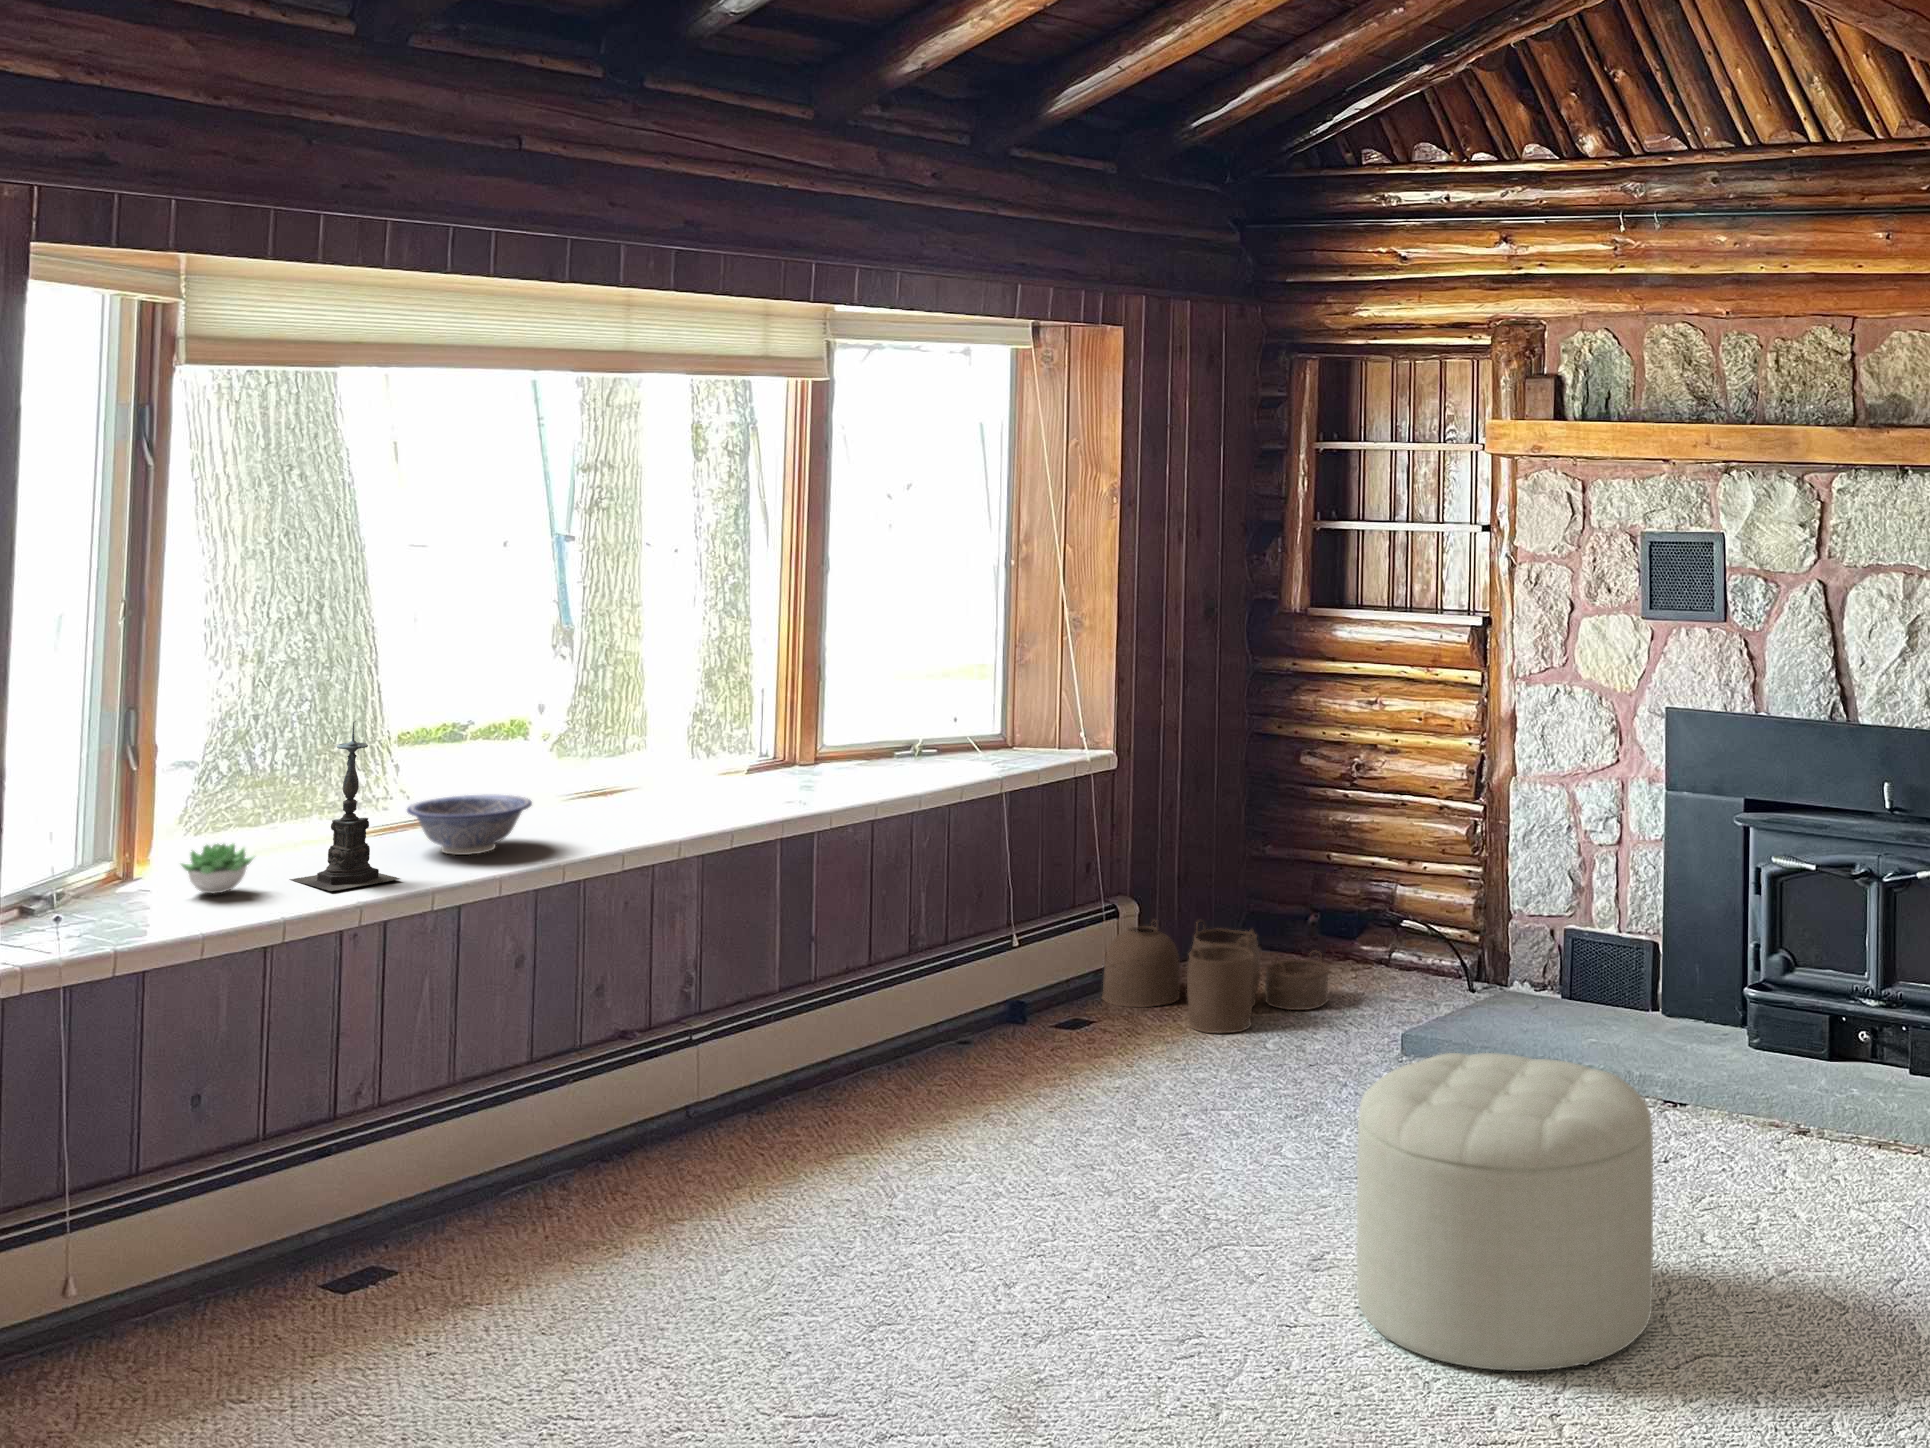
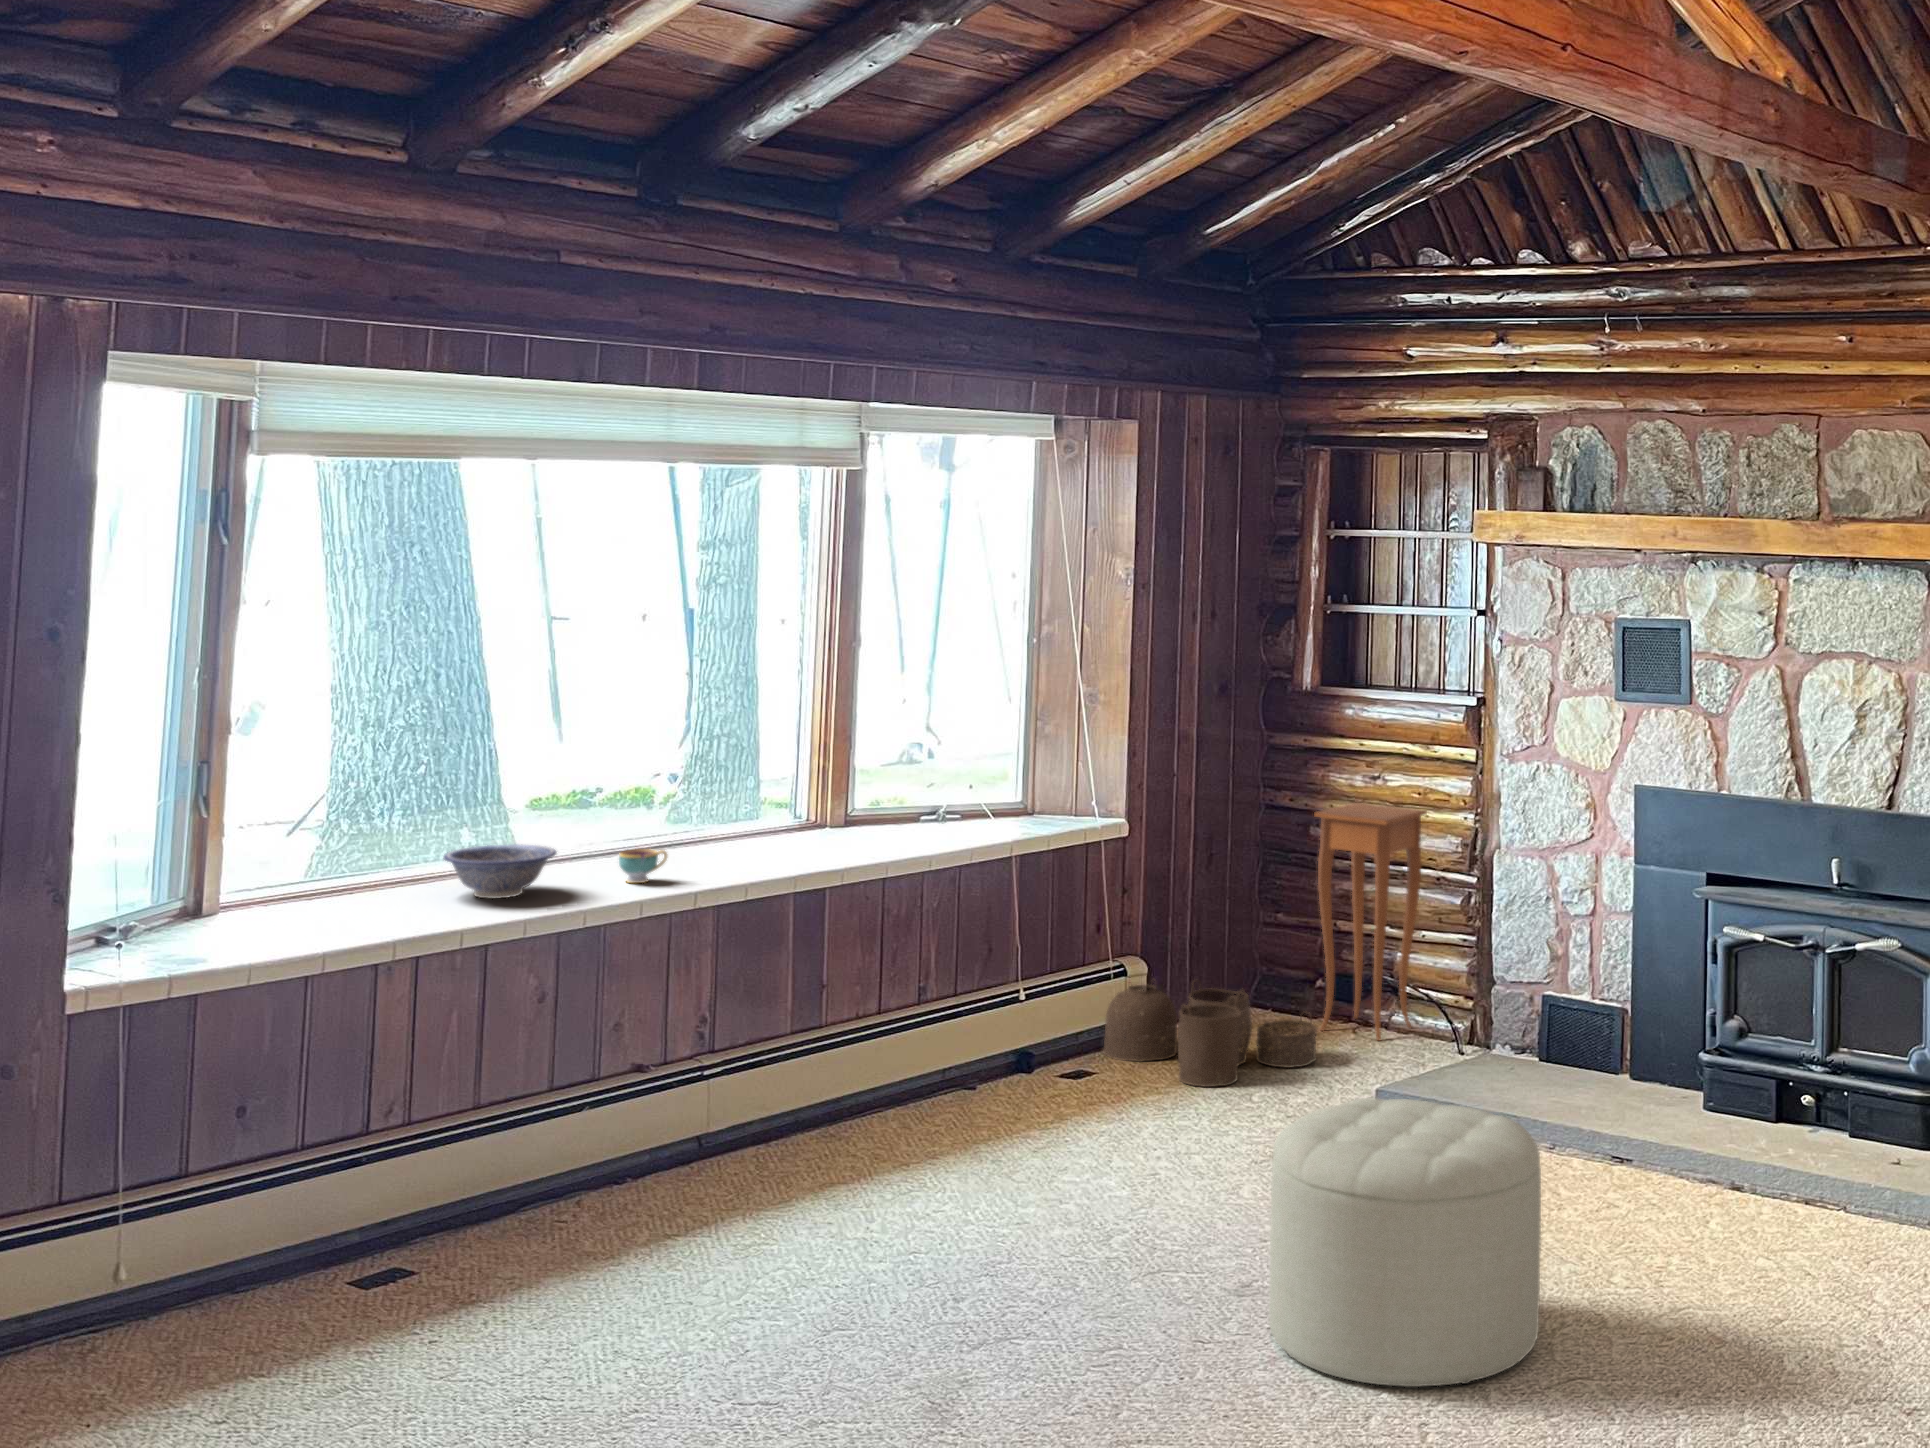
candle holder: present [290,722,400,891] -> none [333,775,432,927]
side table: none [1315,730,1431,978] -> present [1314,803,1427,1041]
teacup: none [597,797,650,834] -> present [619,849,667,883]
succulent plant: present [181,844,254,893] -> none [235,882,303,927]

